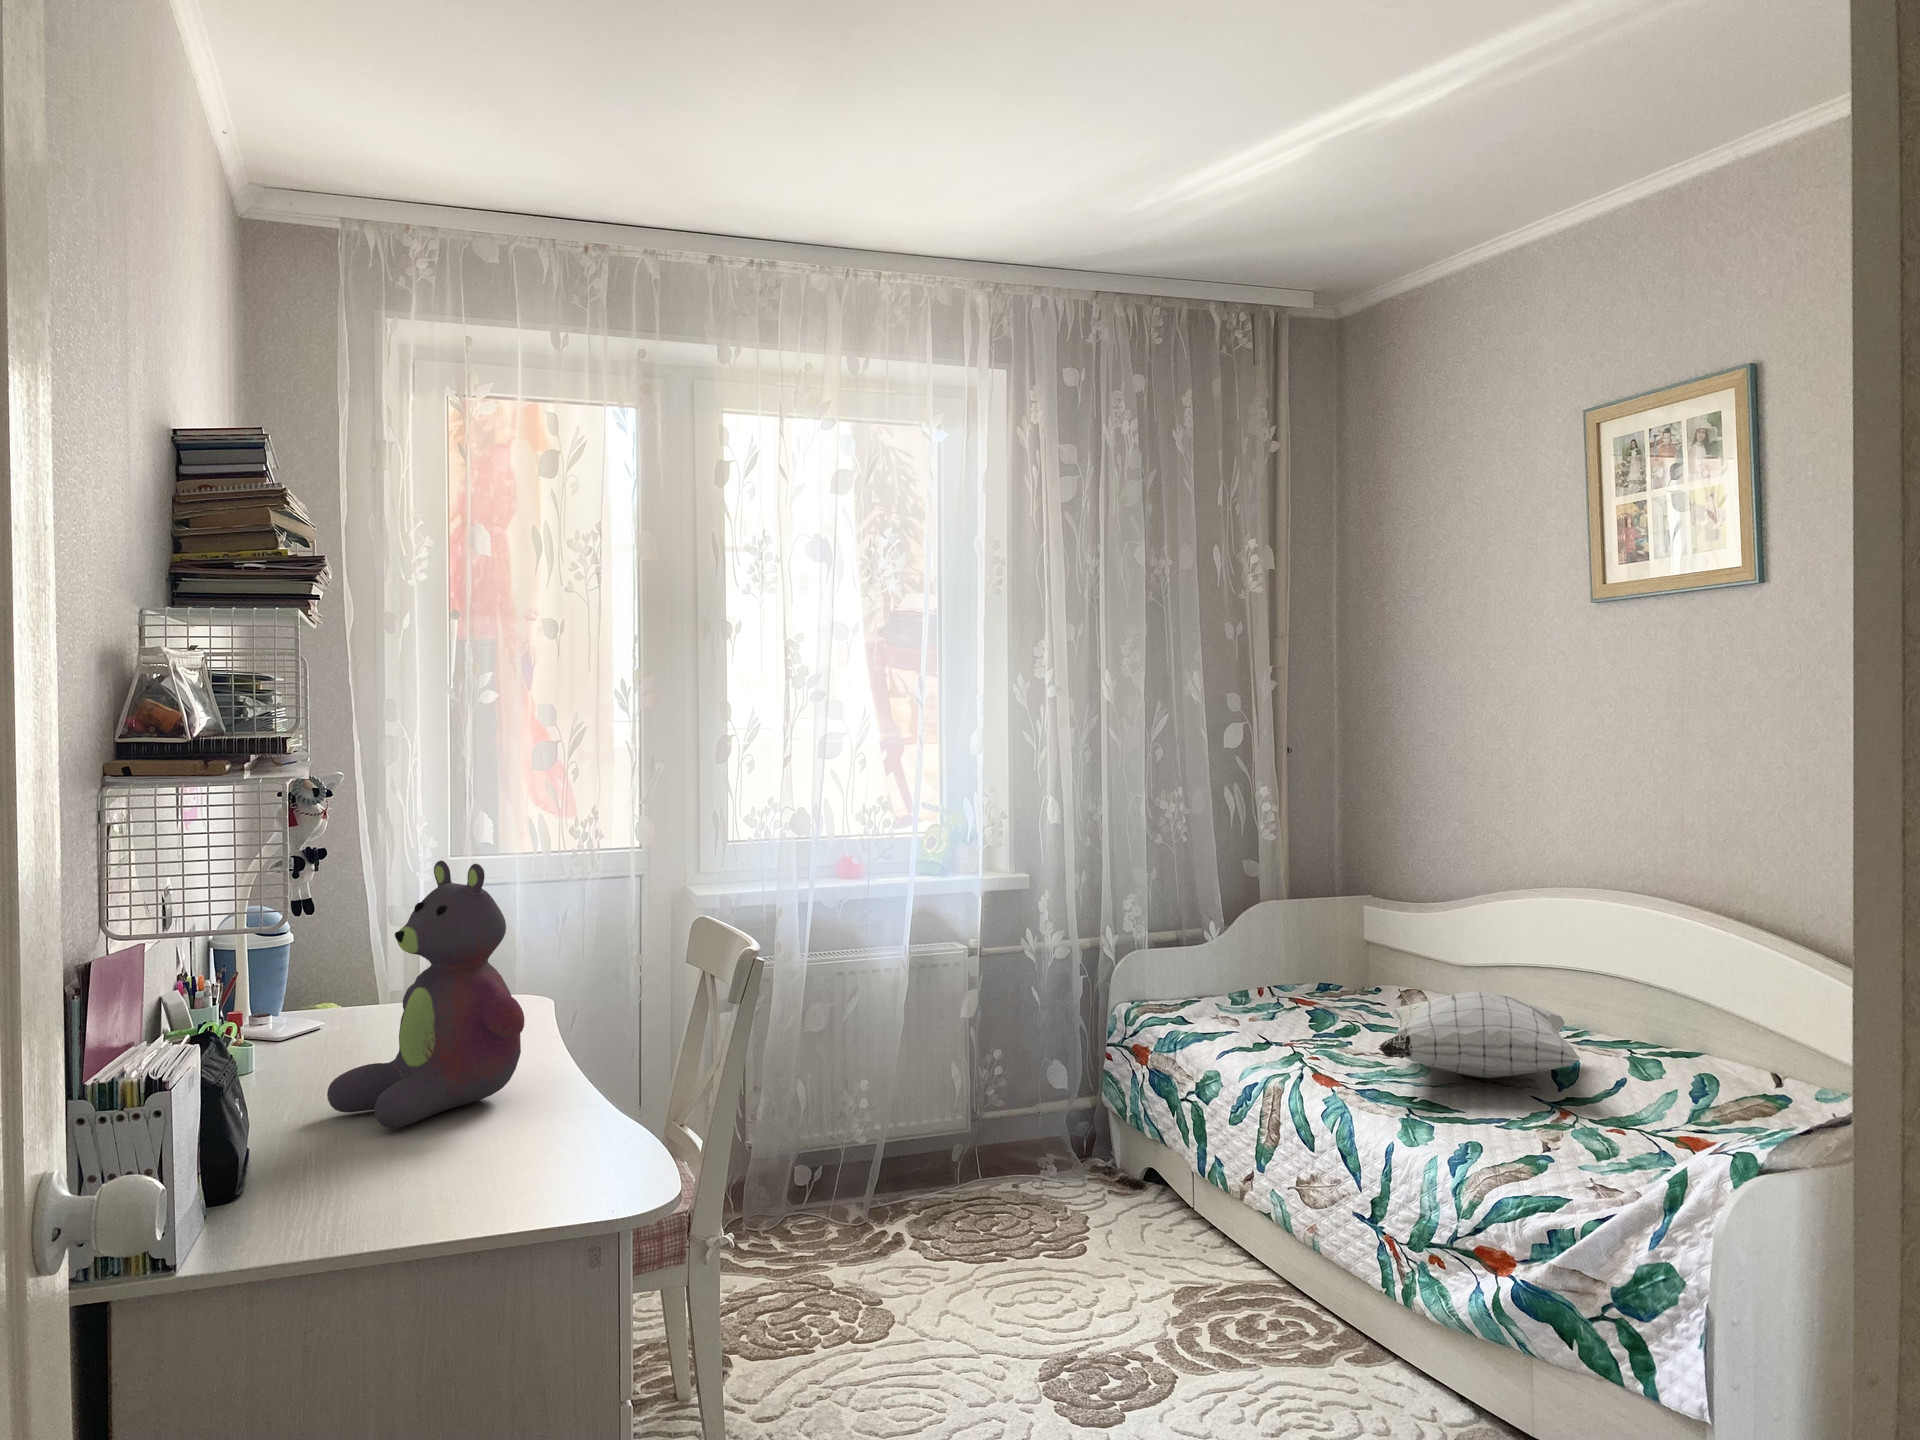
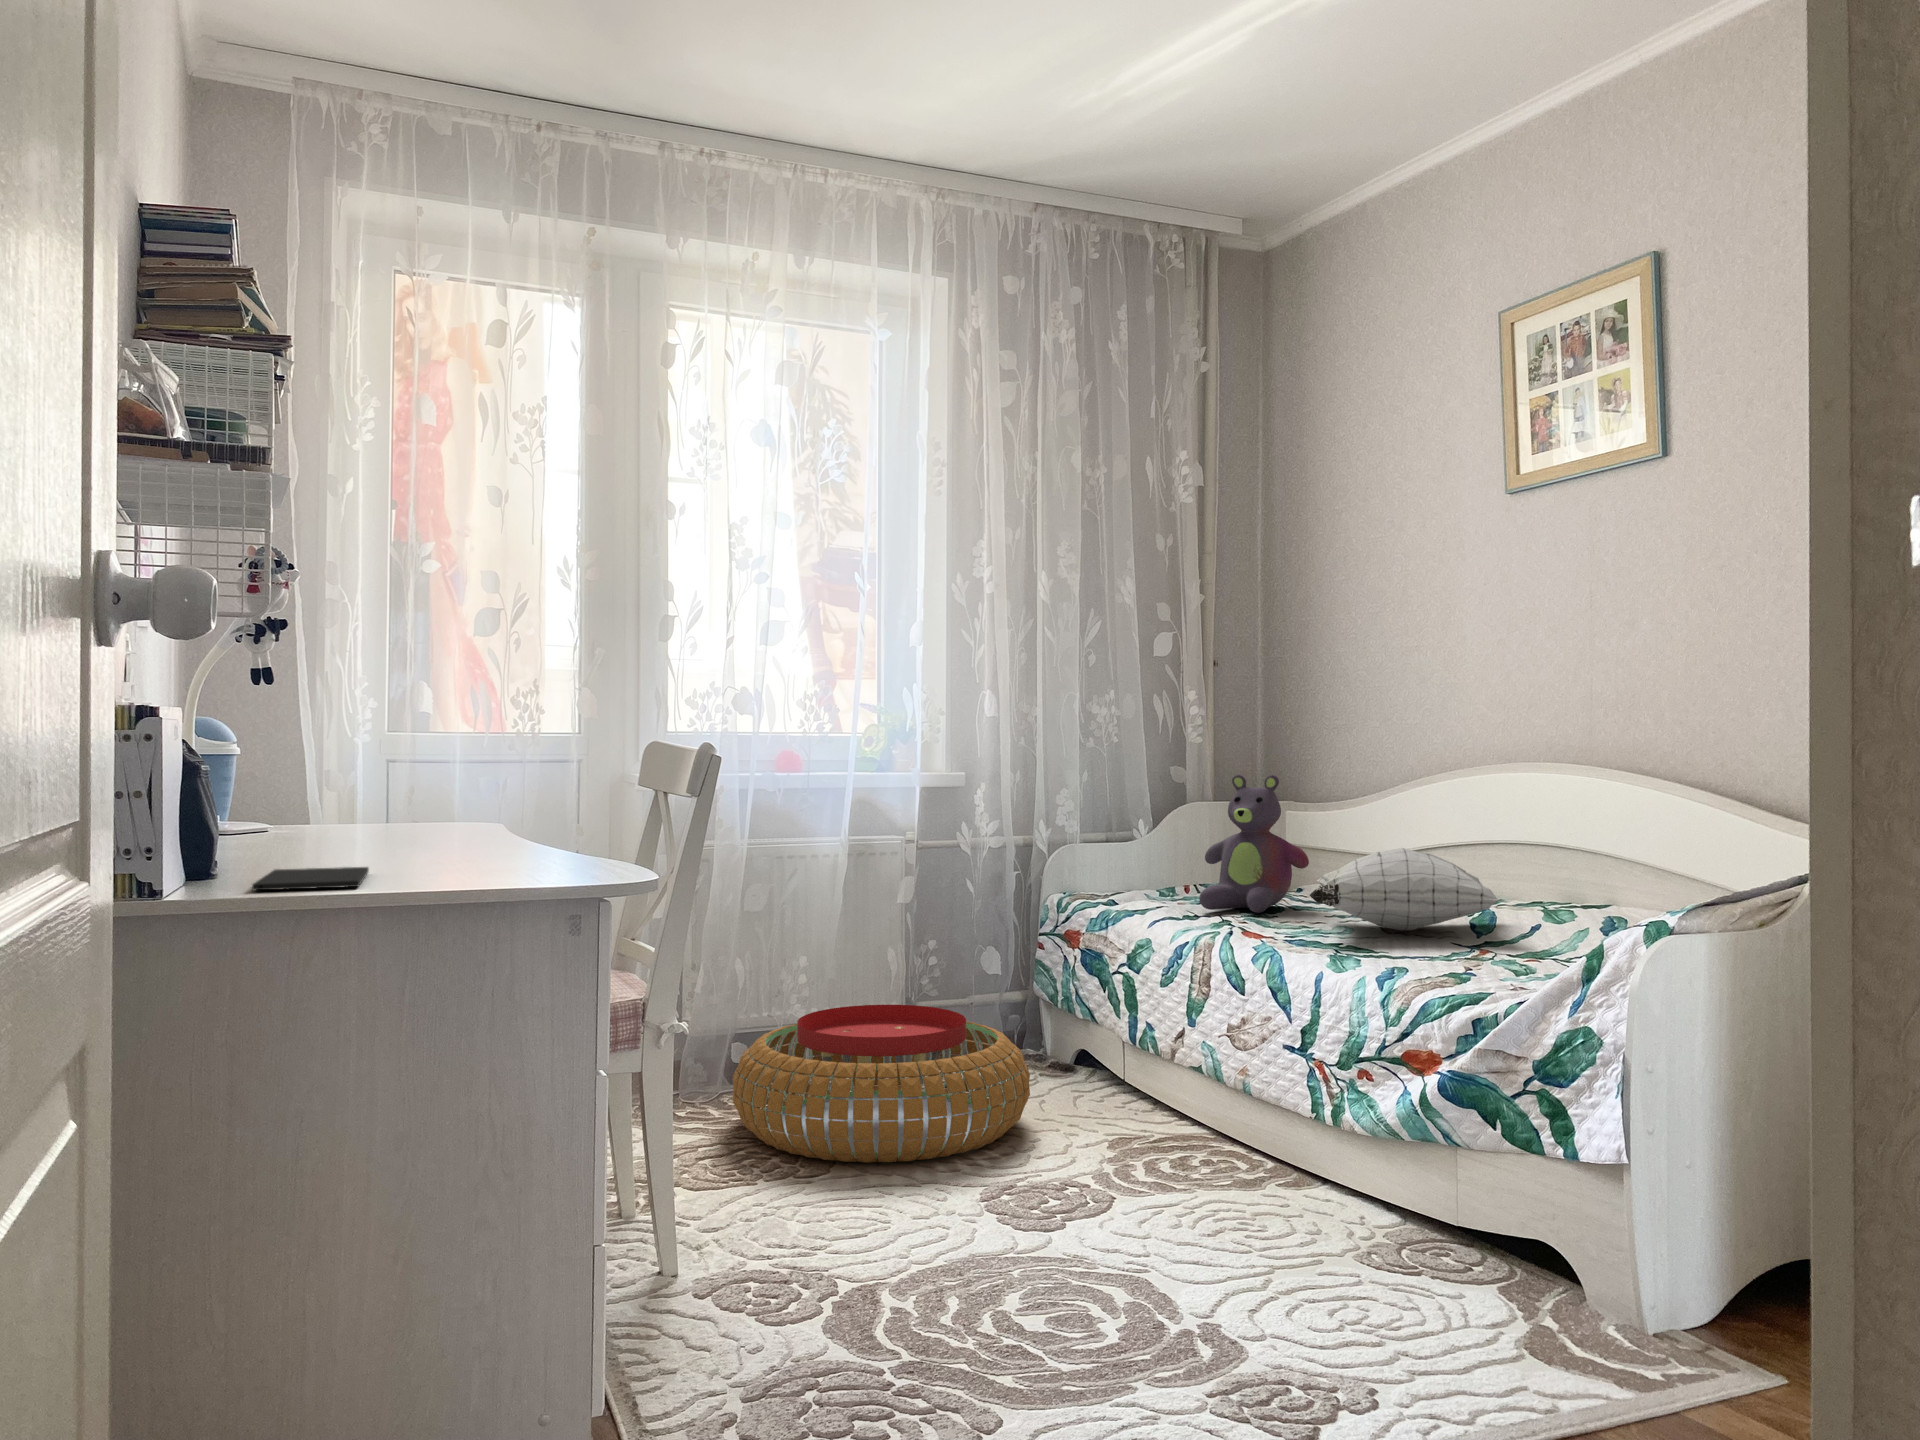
stuffed bear: present [327,861,524,1128] -> present [1199,775,1309,913]
pouf: none [795,1135,1095,1321] -> present [733,1005,1030,1163]
tablet: none [255,1157,386,1229] -> present [252,867,369,890]

